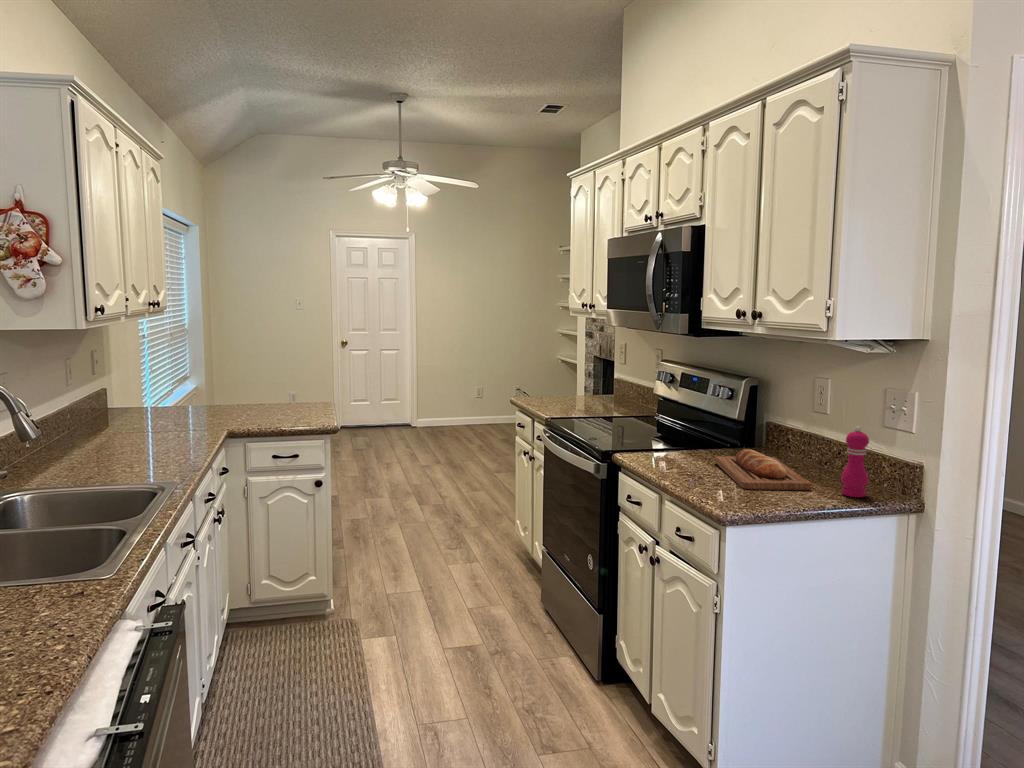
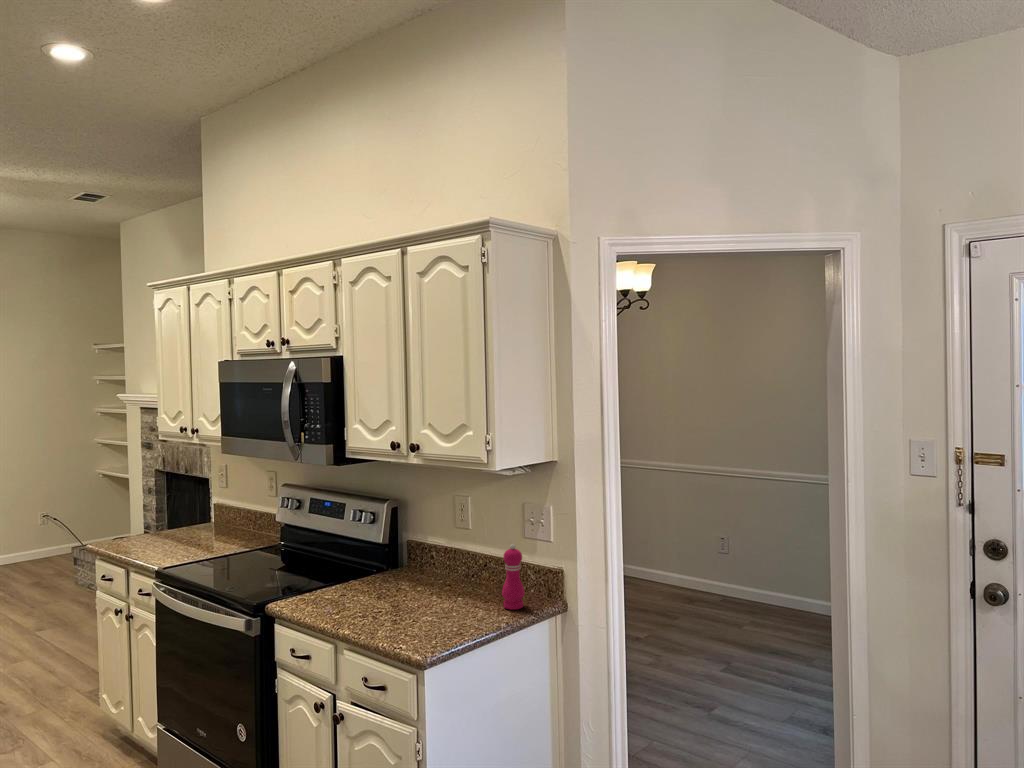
bread loaf: present [715,449,811,490] -> none [375,576,478,622]

